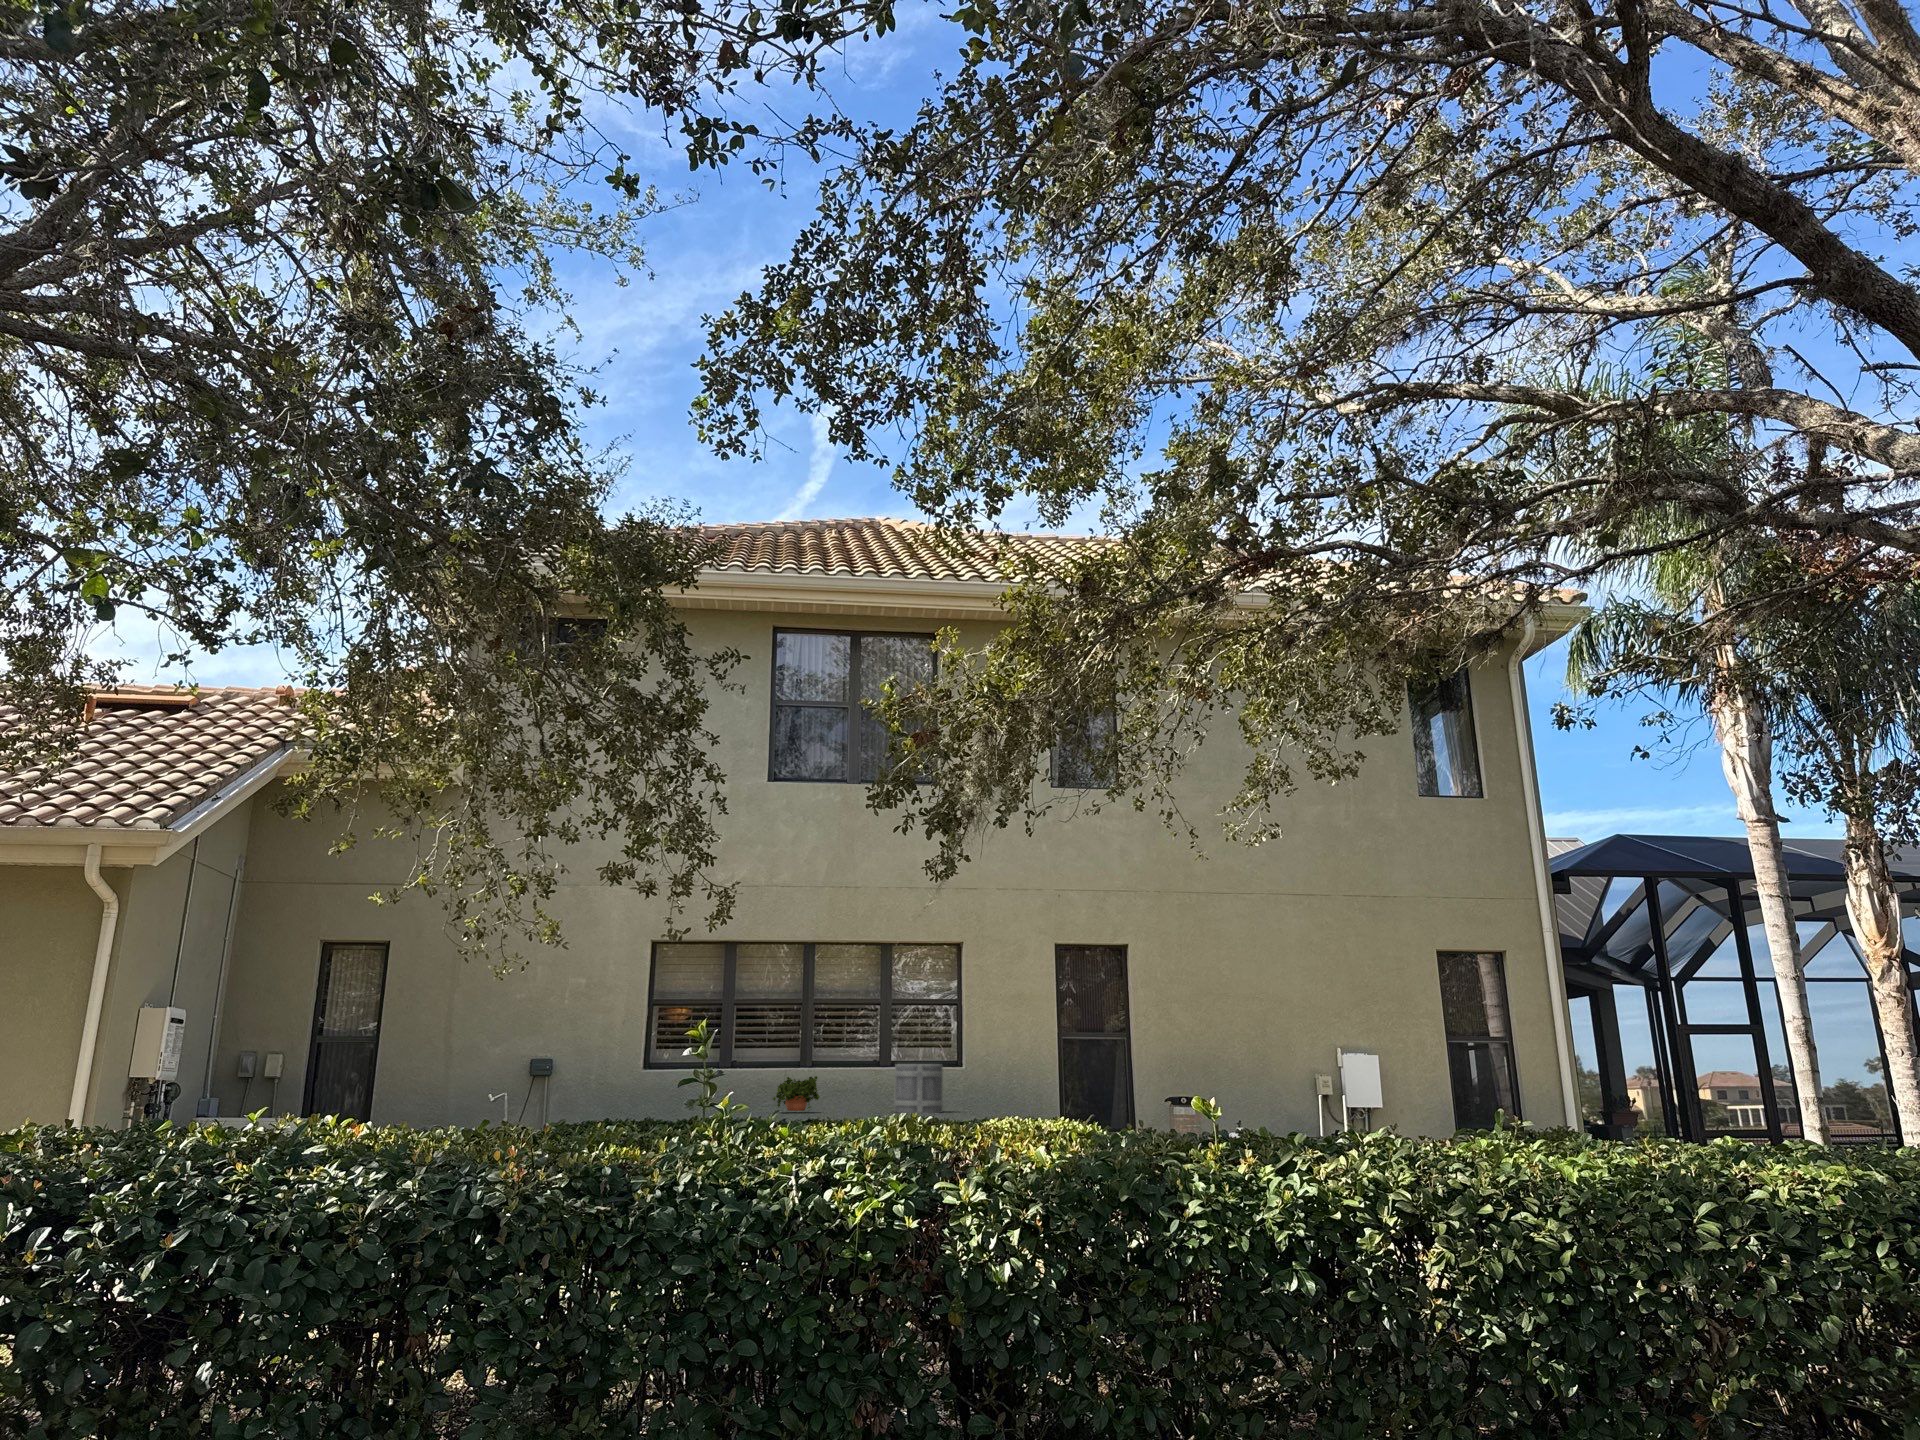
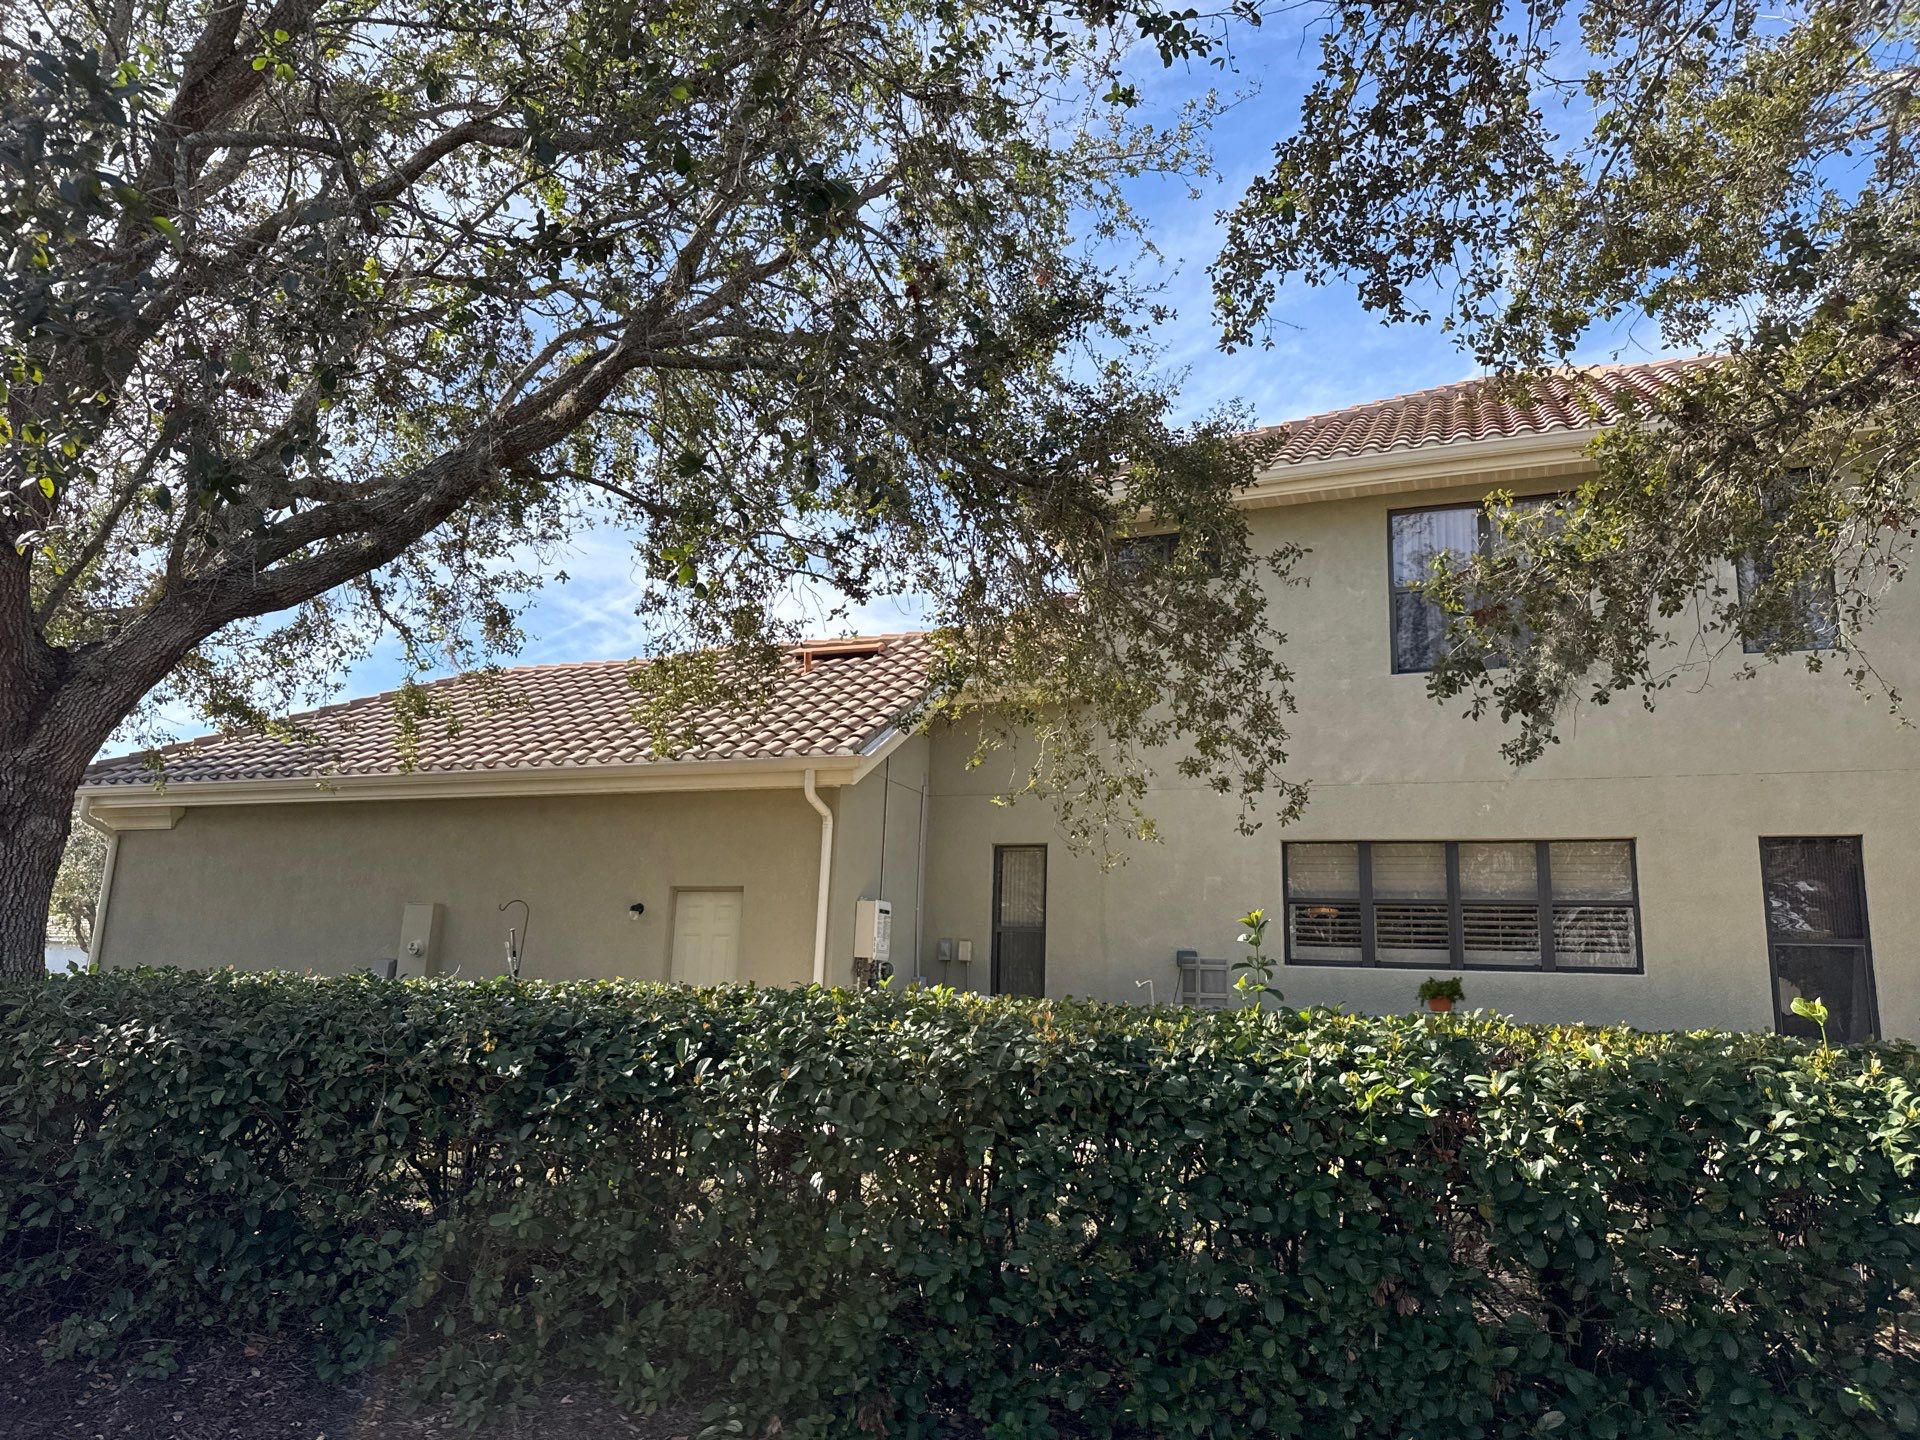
bucket: present [894,1064,943,1113] -> present [1182,957,1229,1005]

